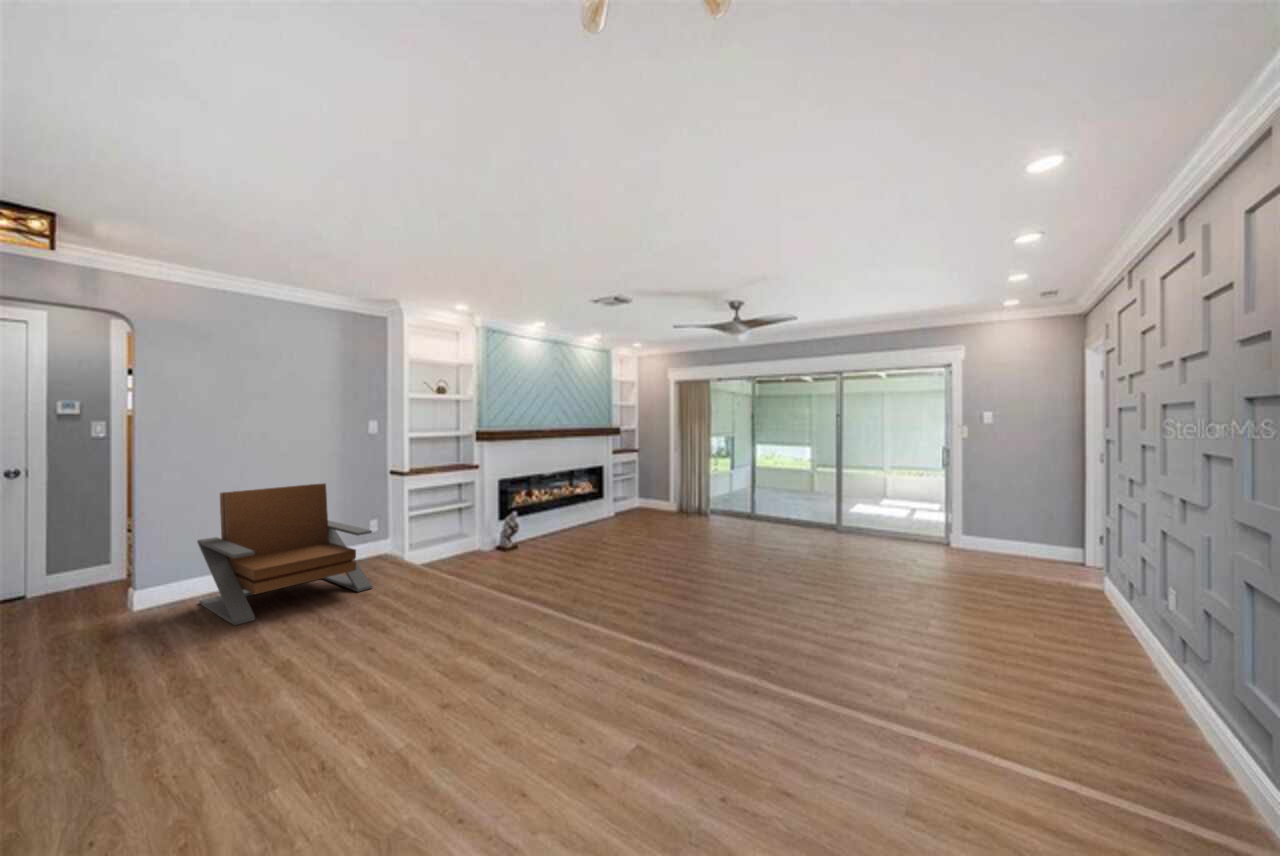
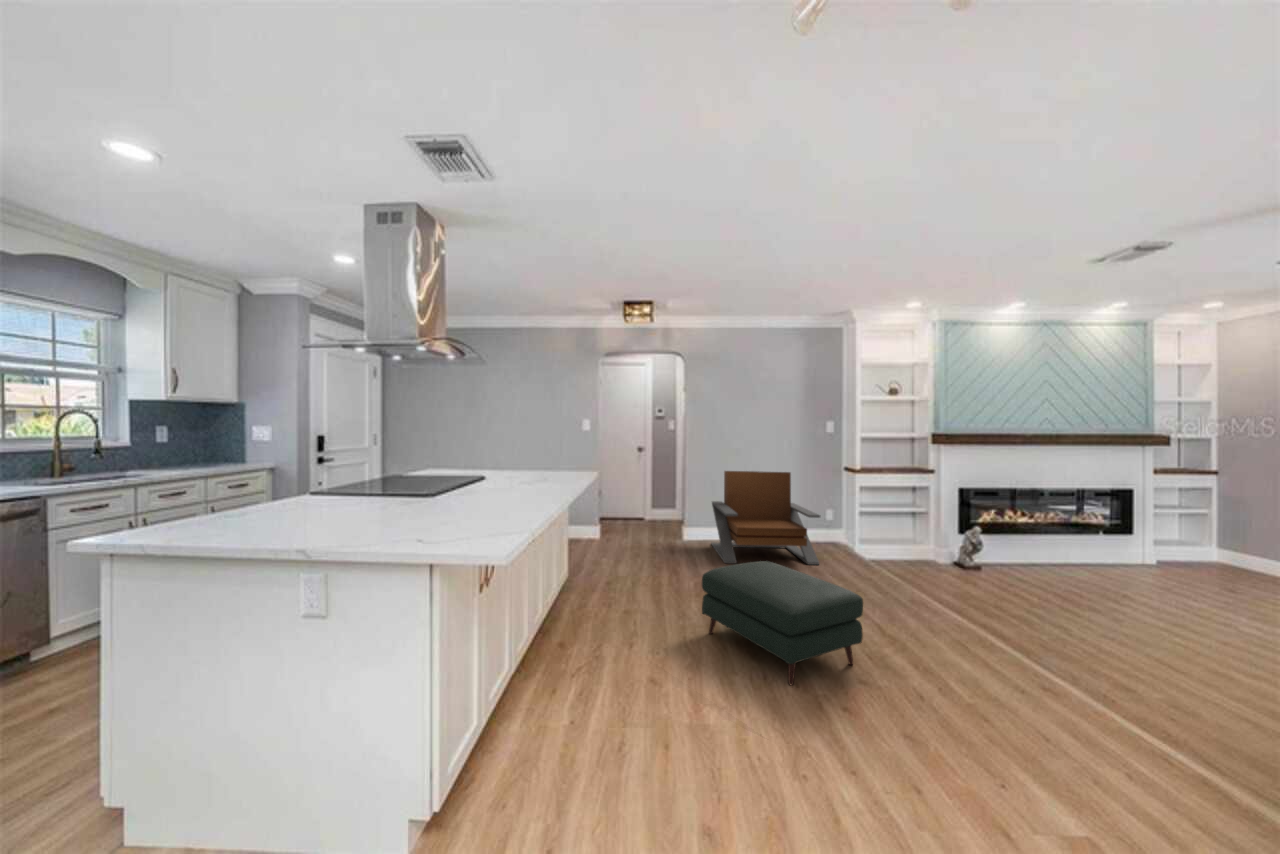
ottoman: none [230,608,462,756] -> present [702,561,863,685]

